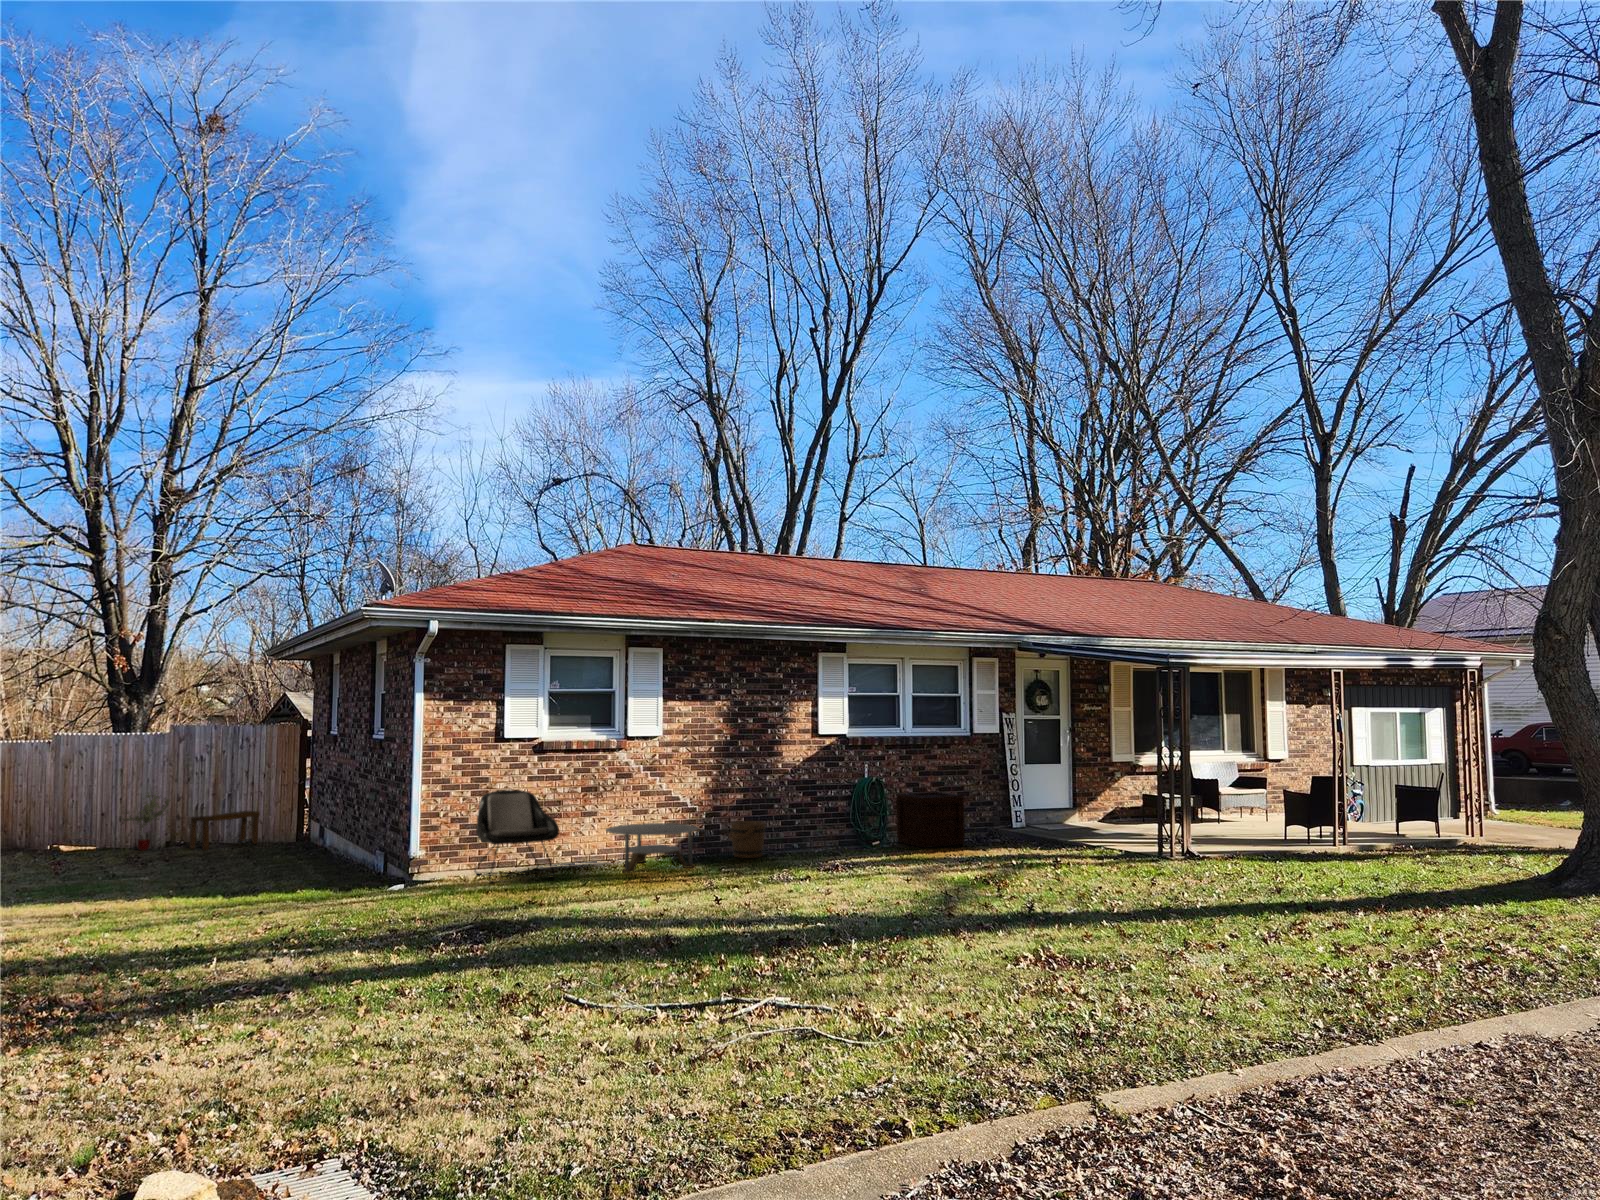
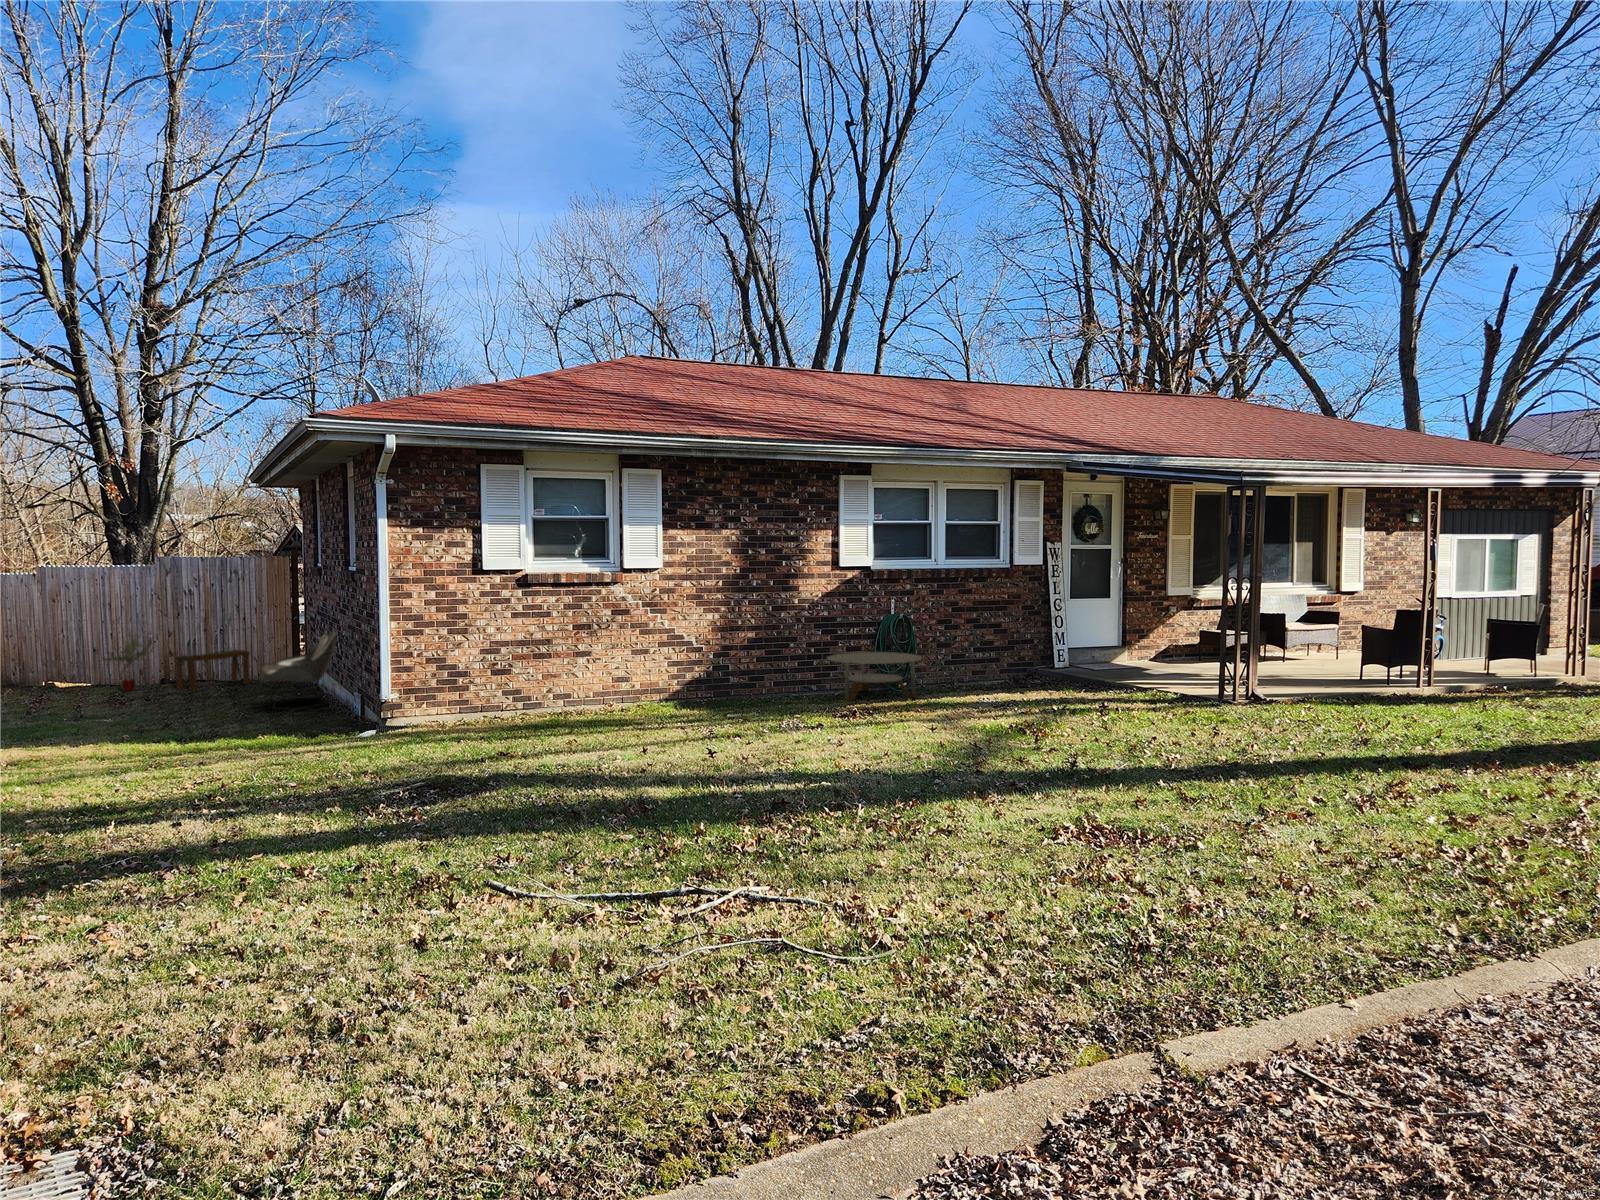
lounge chair: present [475,790,559,883] -> present [259,632,336,717]
wooden crate: present [896,791,965,848] -> none [926,628,1002,691]
bucket: present [729,821,765,858] -> none [738,661,779,702]
round table: present [606,823,699,873] -> present [827,652,922,701]

